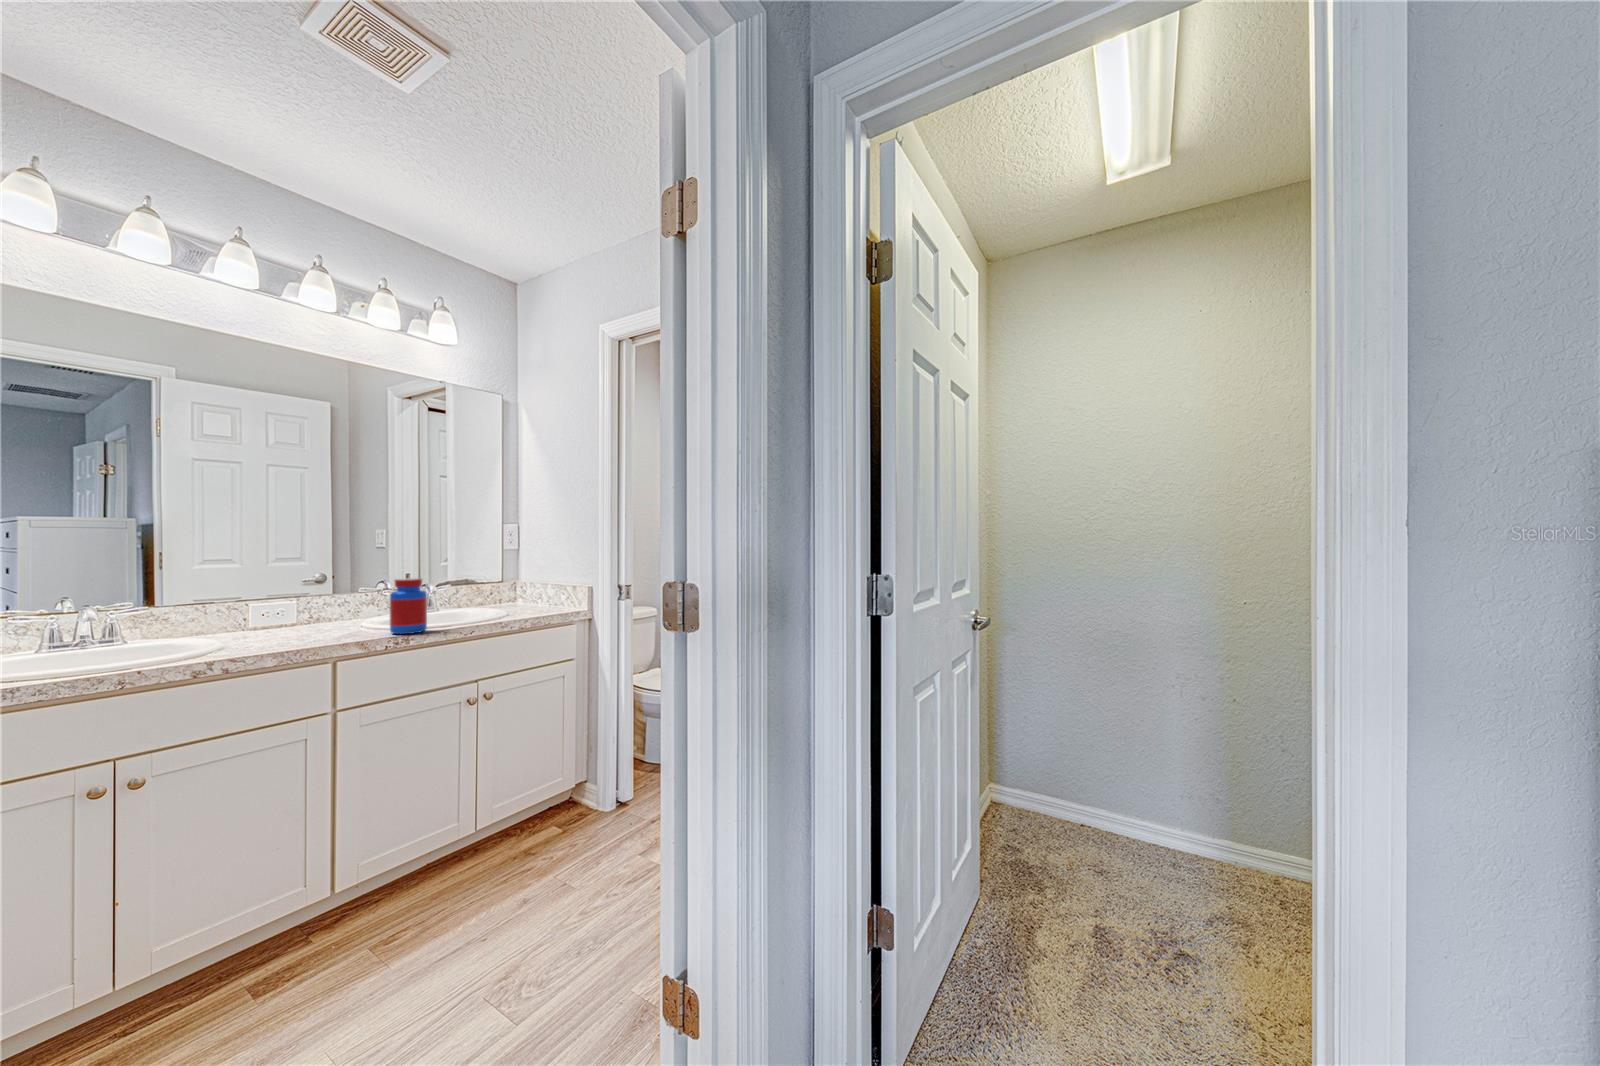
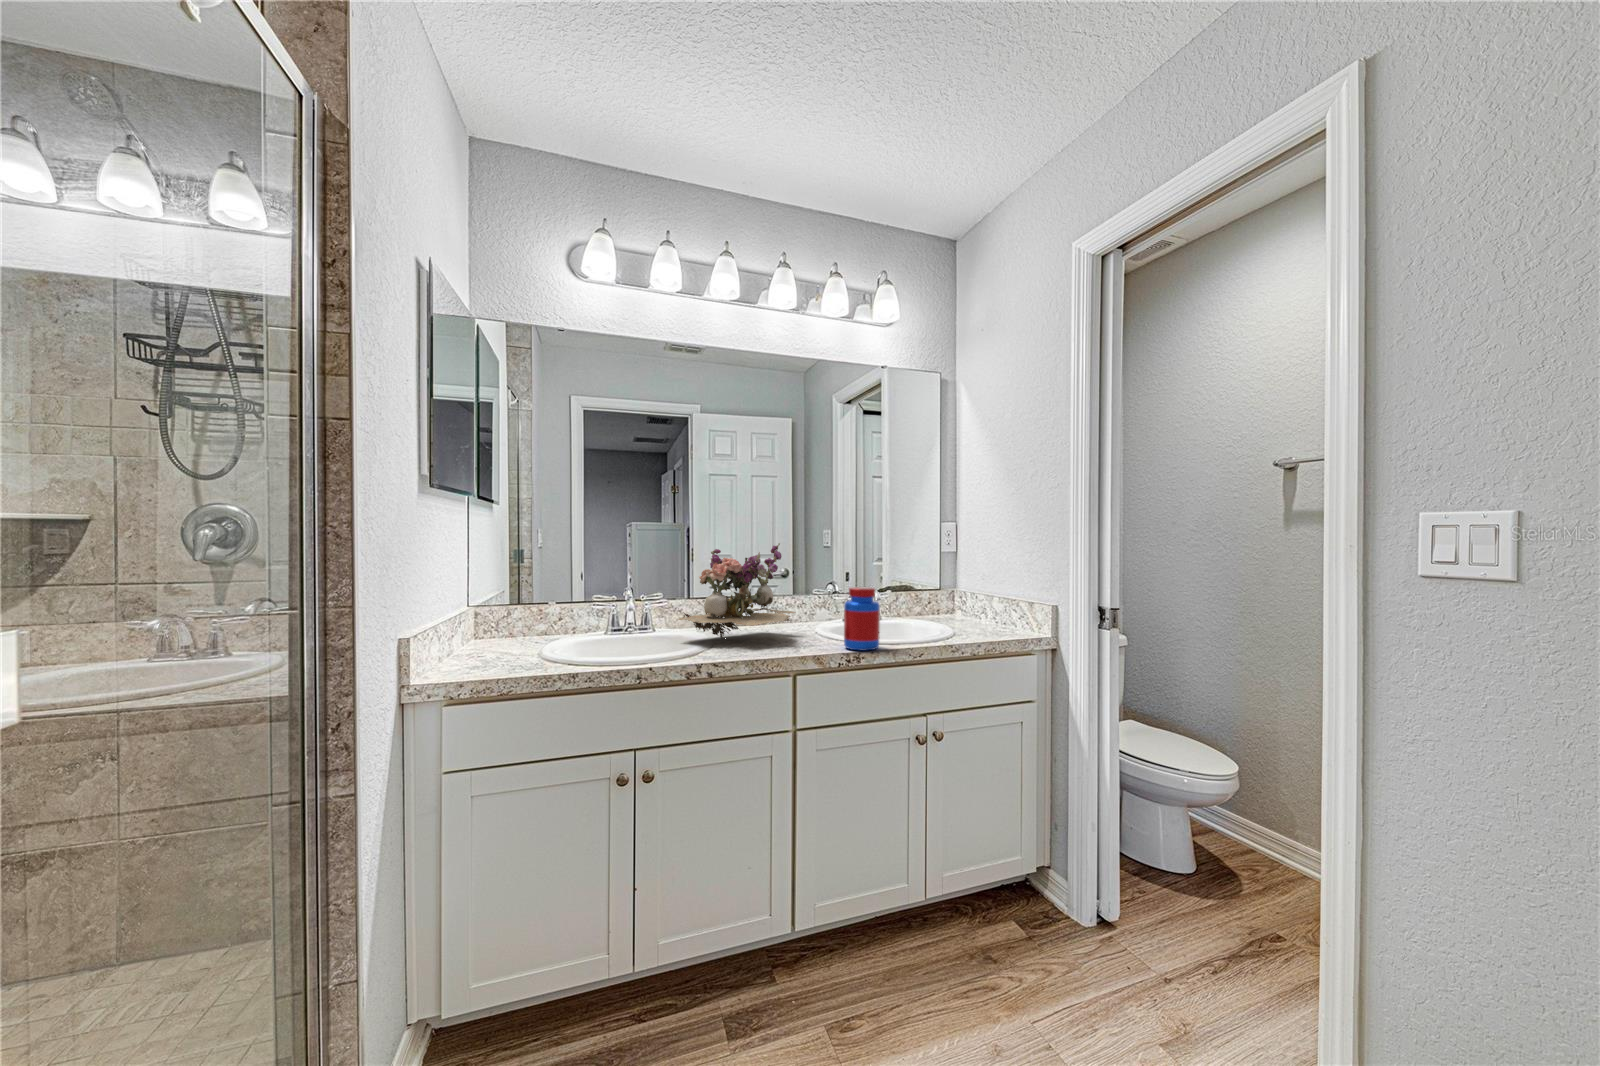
flower arrangement: none [180,542,339,639] -> present [679,543,796,638]

